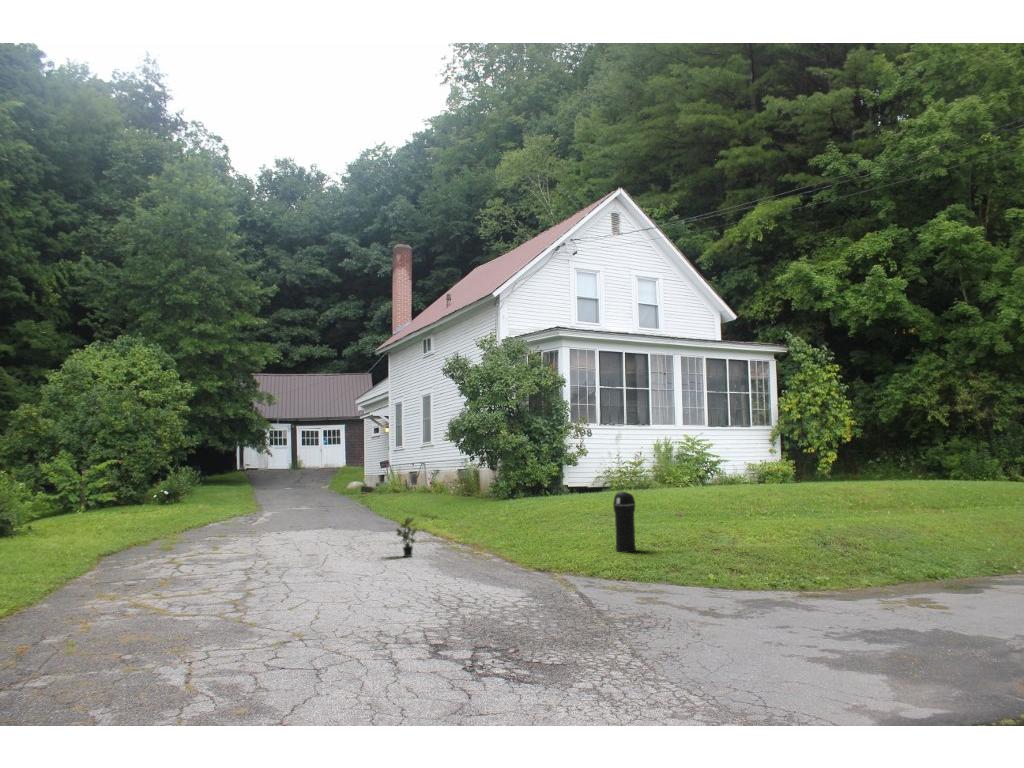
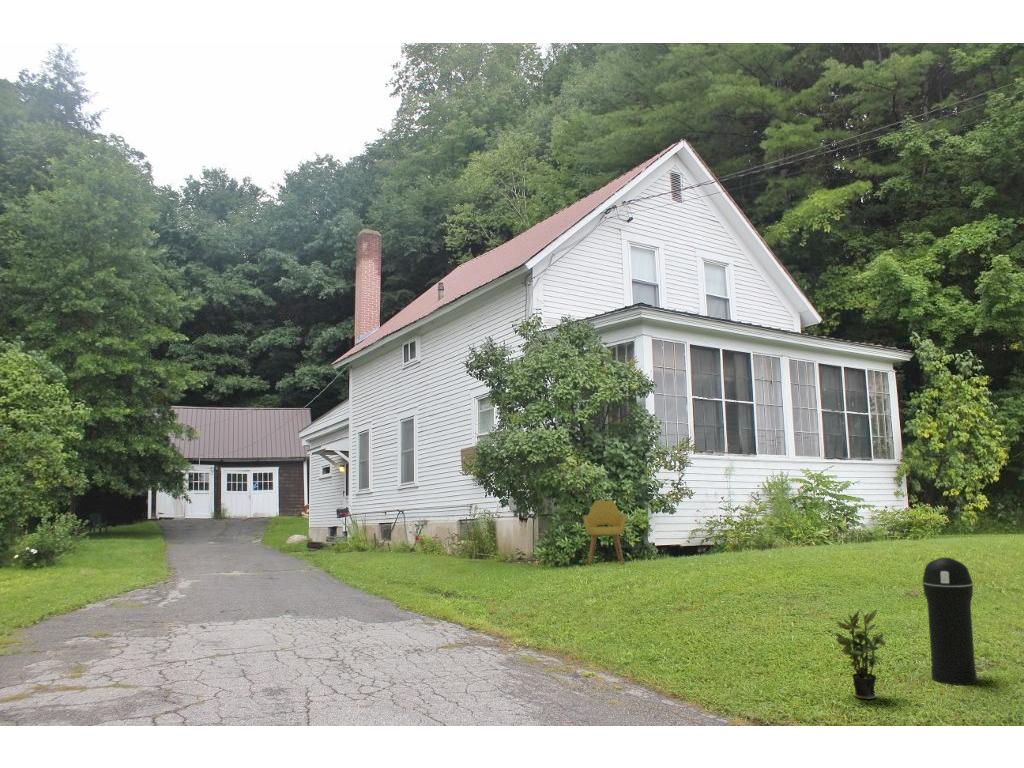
chair: none [509,458,536,499] -> present [583,500,626,565]
potted plant: present [396,517,417,557] -> present [836,609,885,699]

